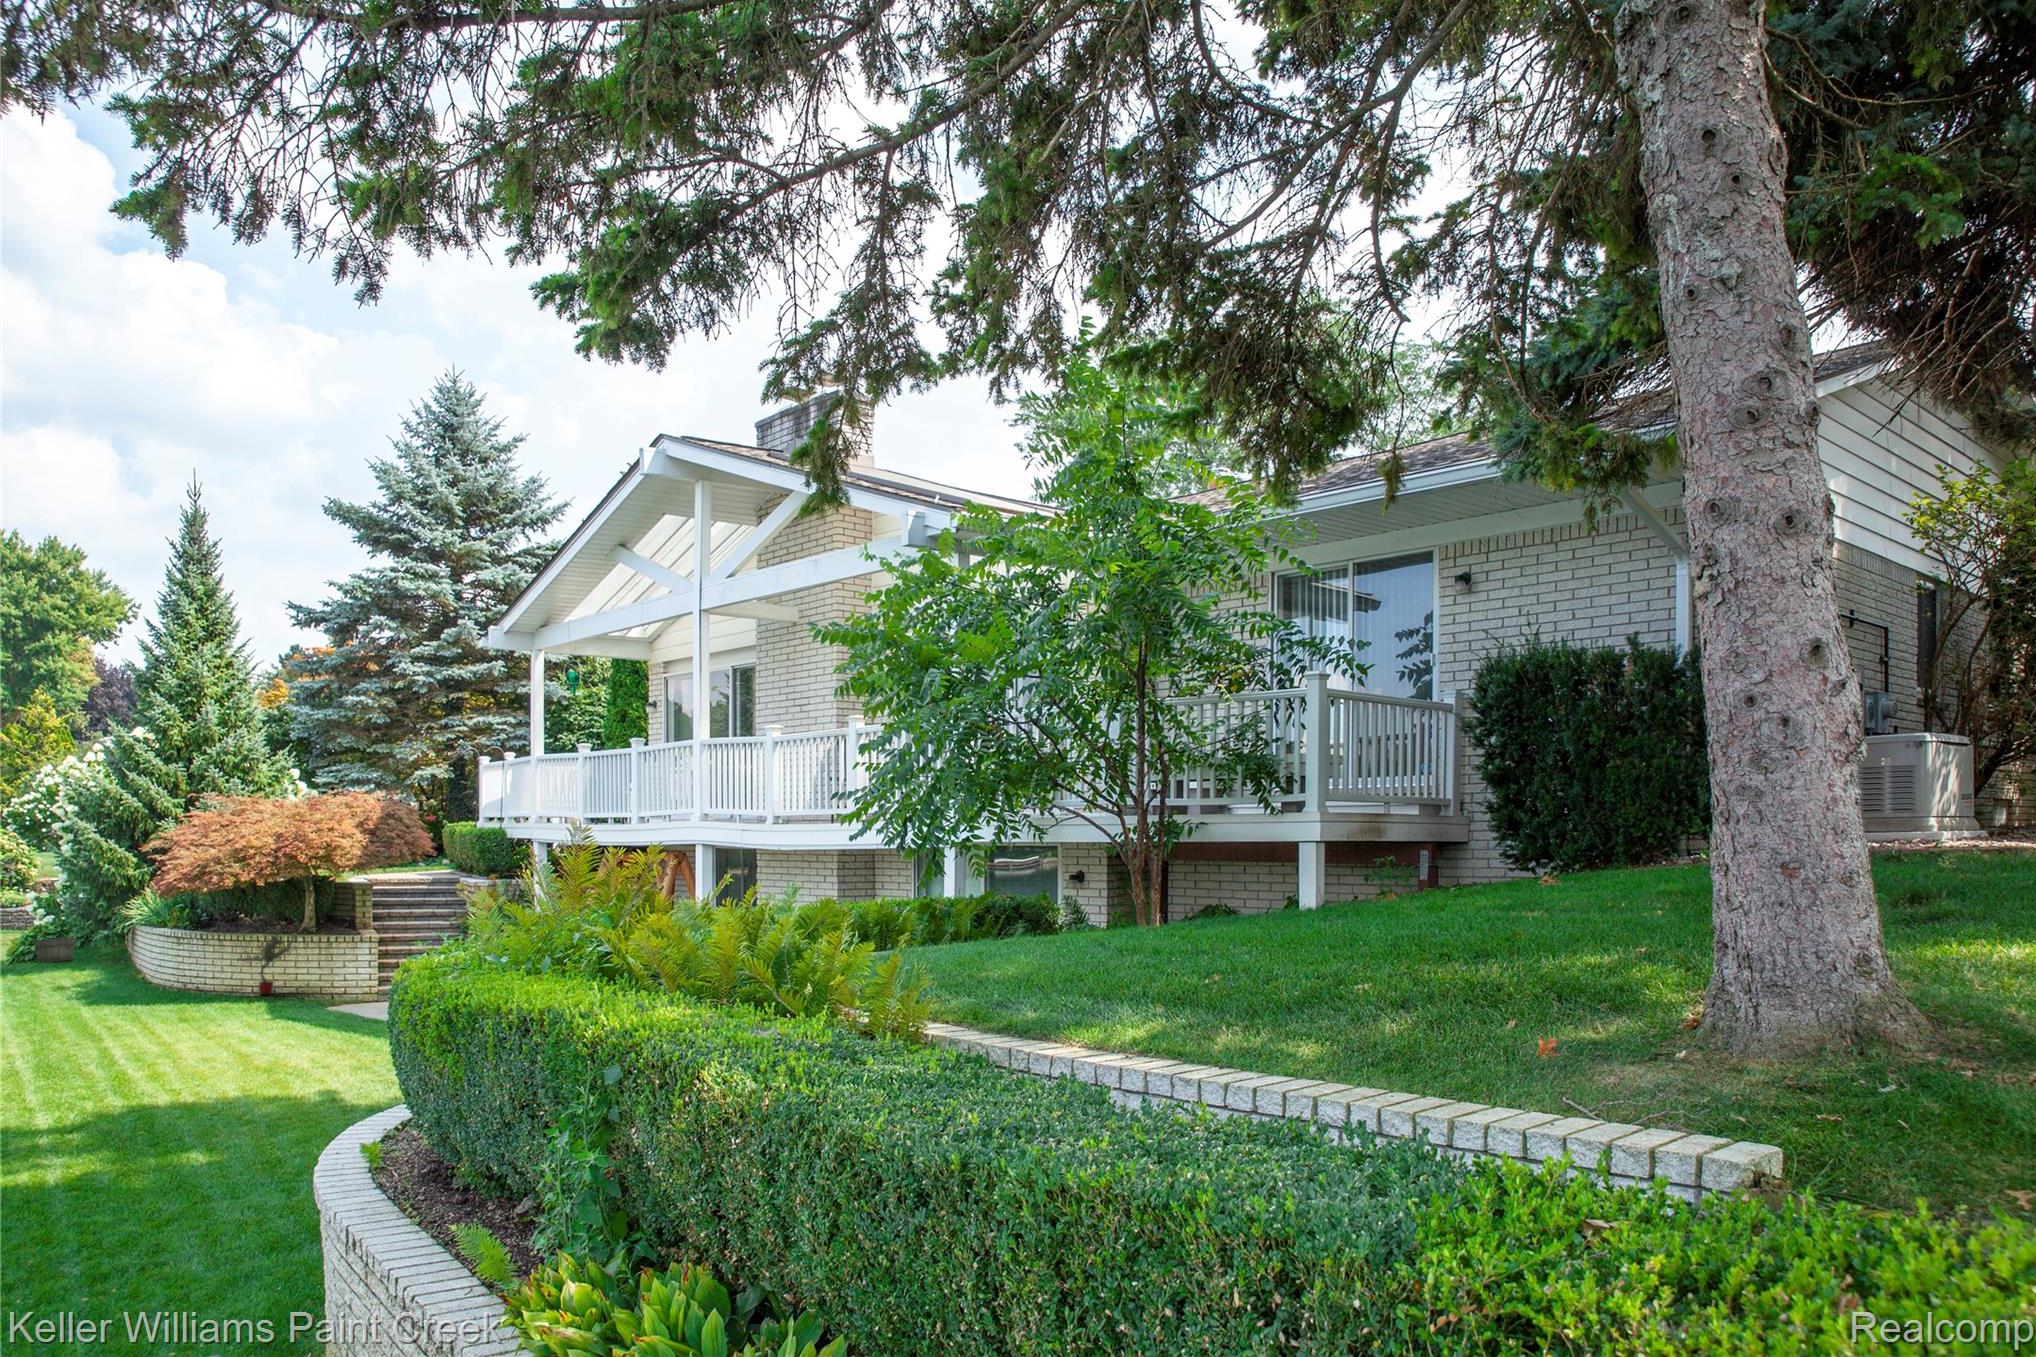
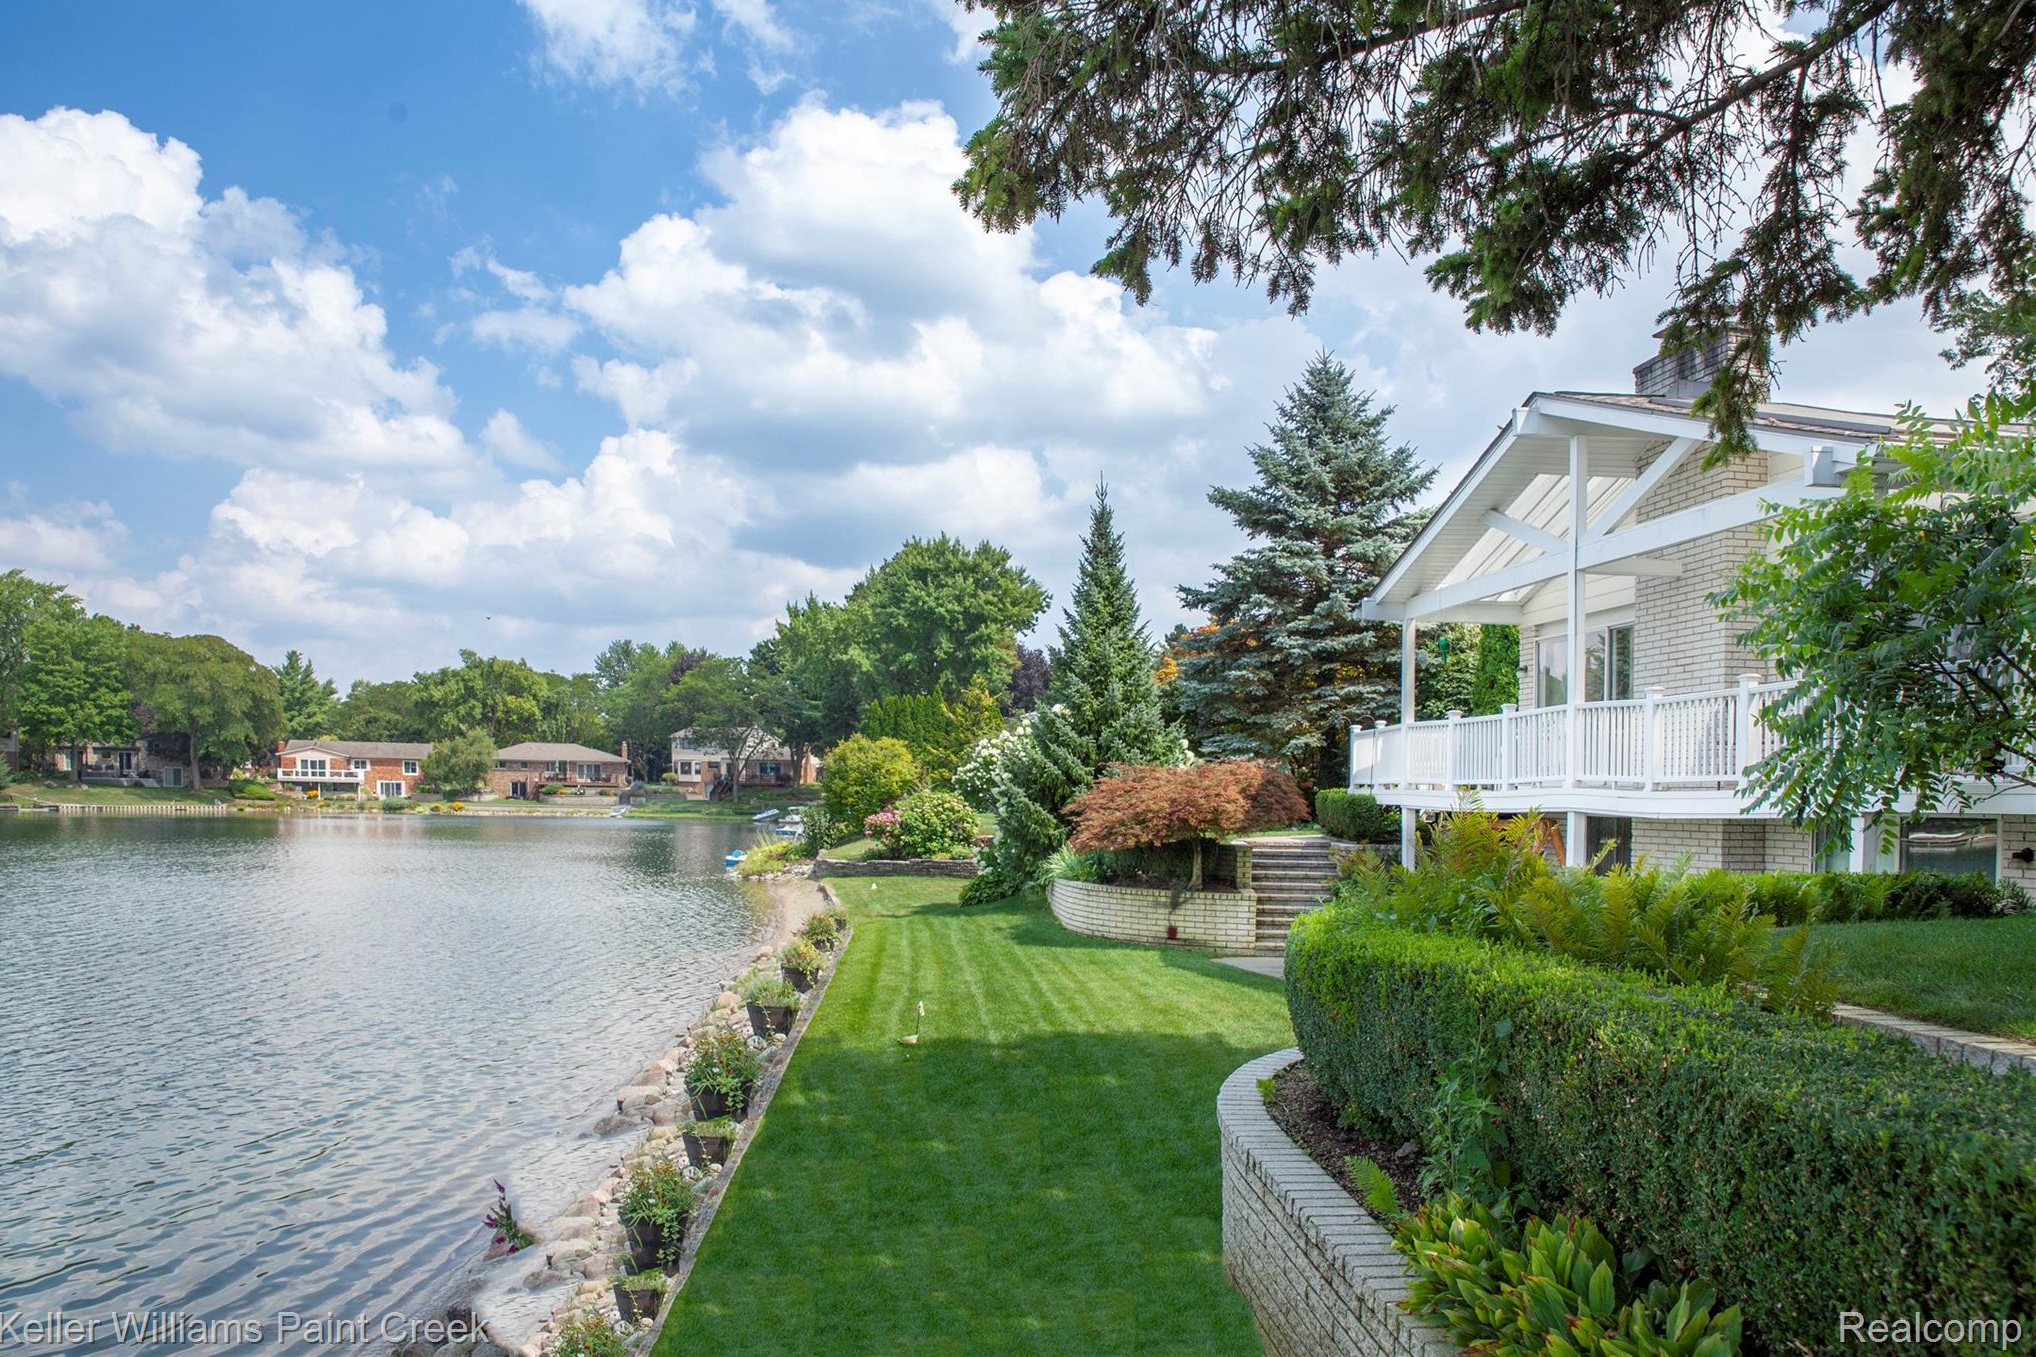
wooden bucket: present [35,935,76,963] -> none [994,869,1024,895]

